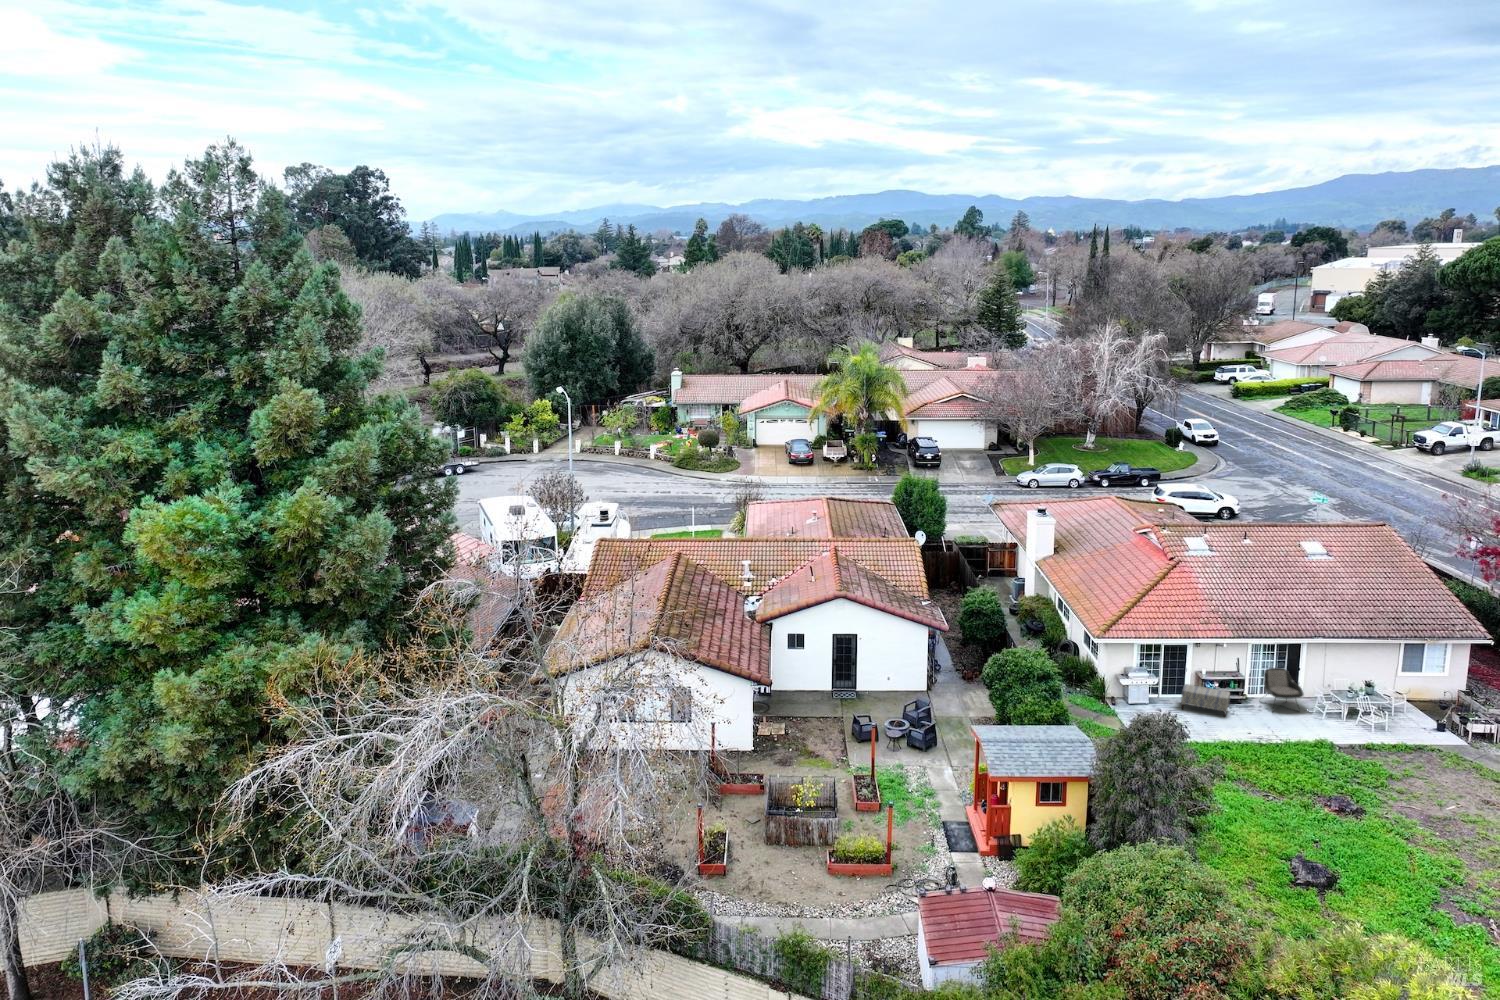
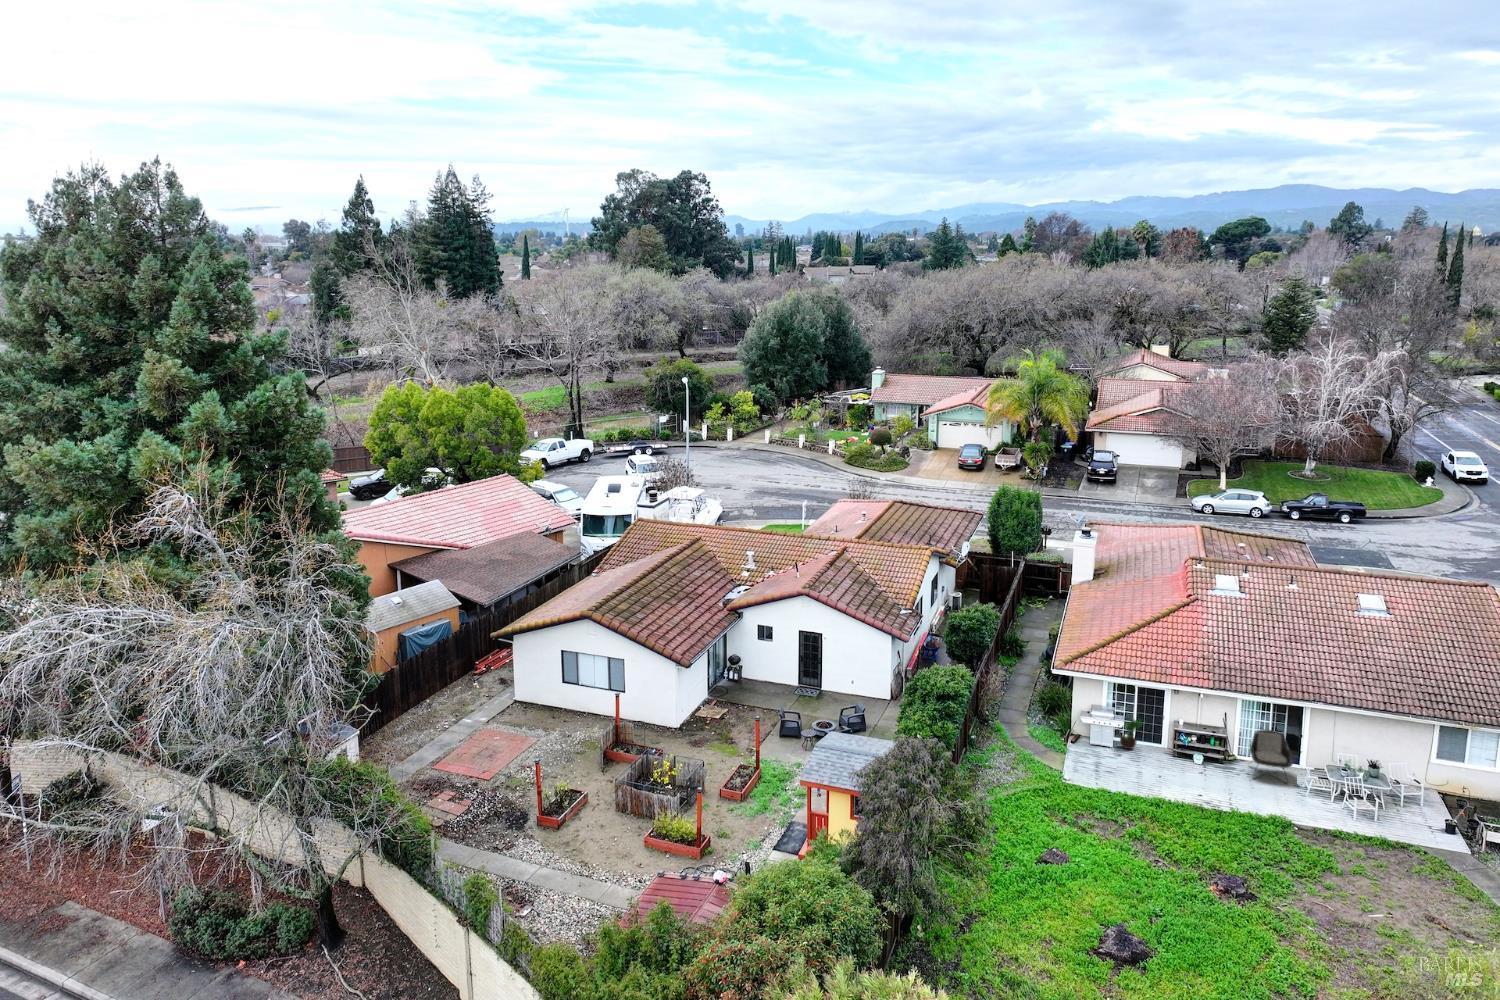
potted tree: none [1151,673,1173,703] -> present [1120,719,1141,749]
bench: present [1181,684,1230,716] -> none [1146,733,1203,775]

